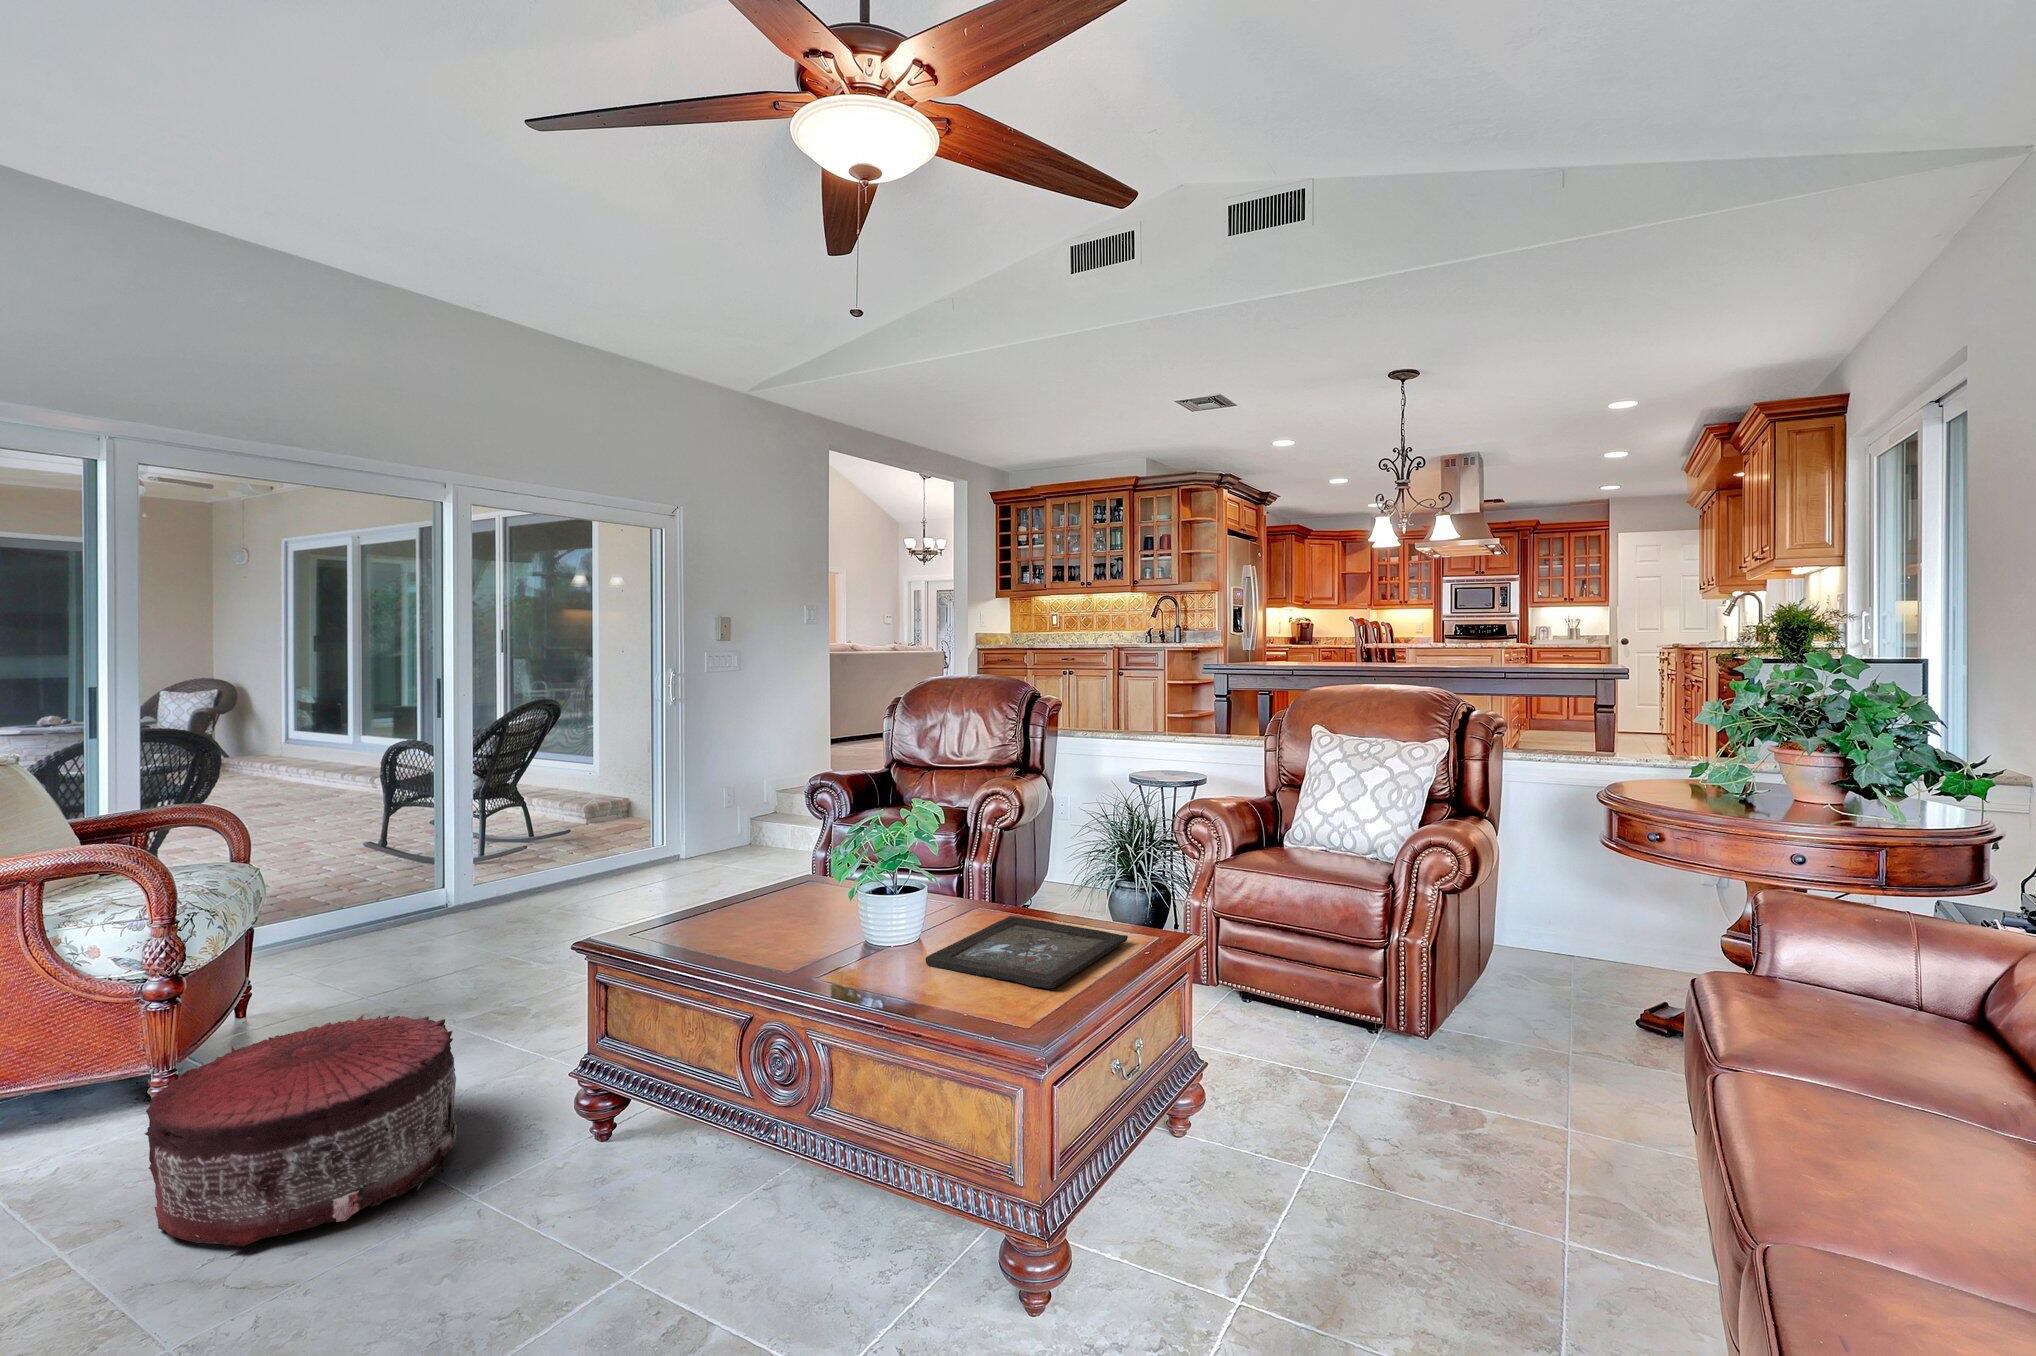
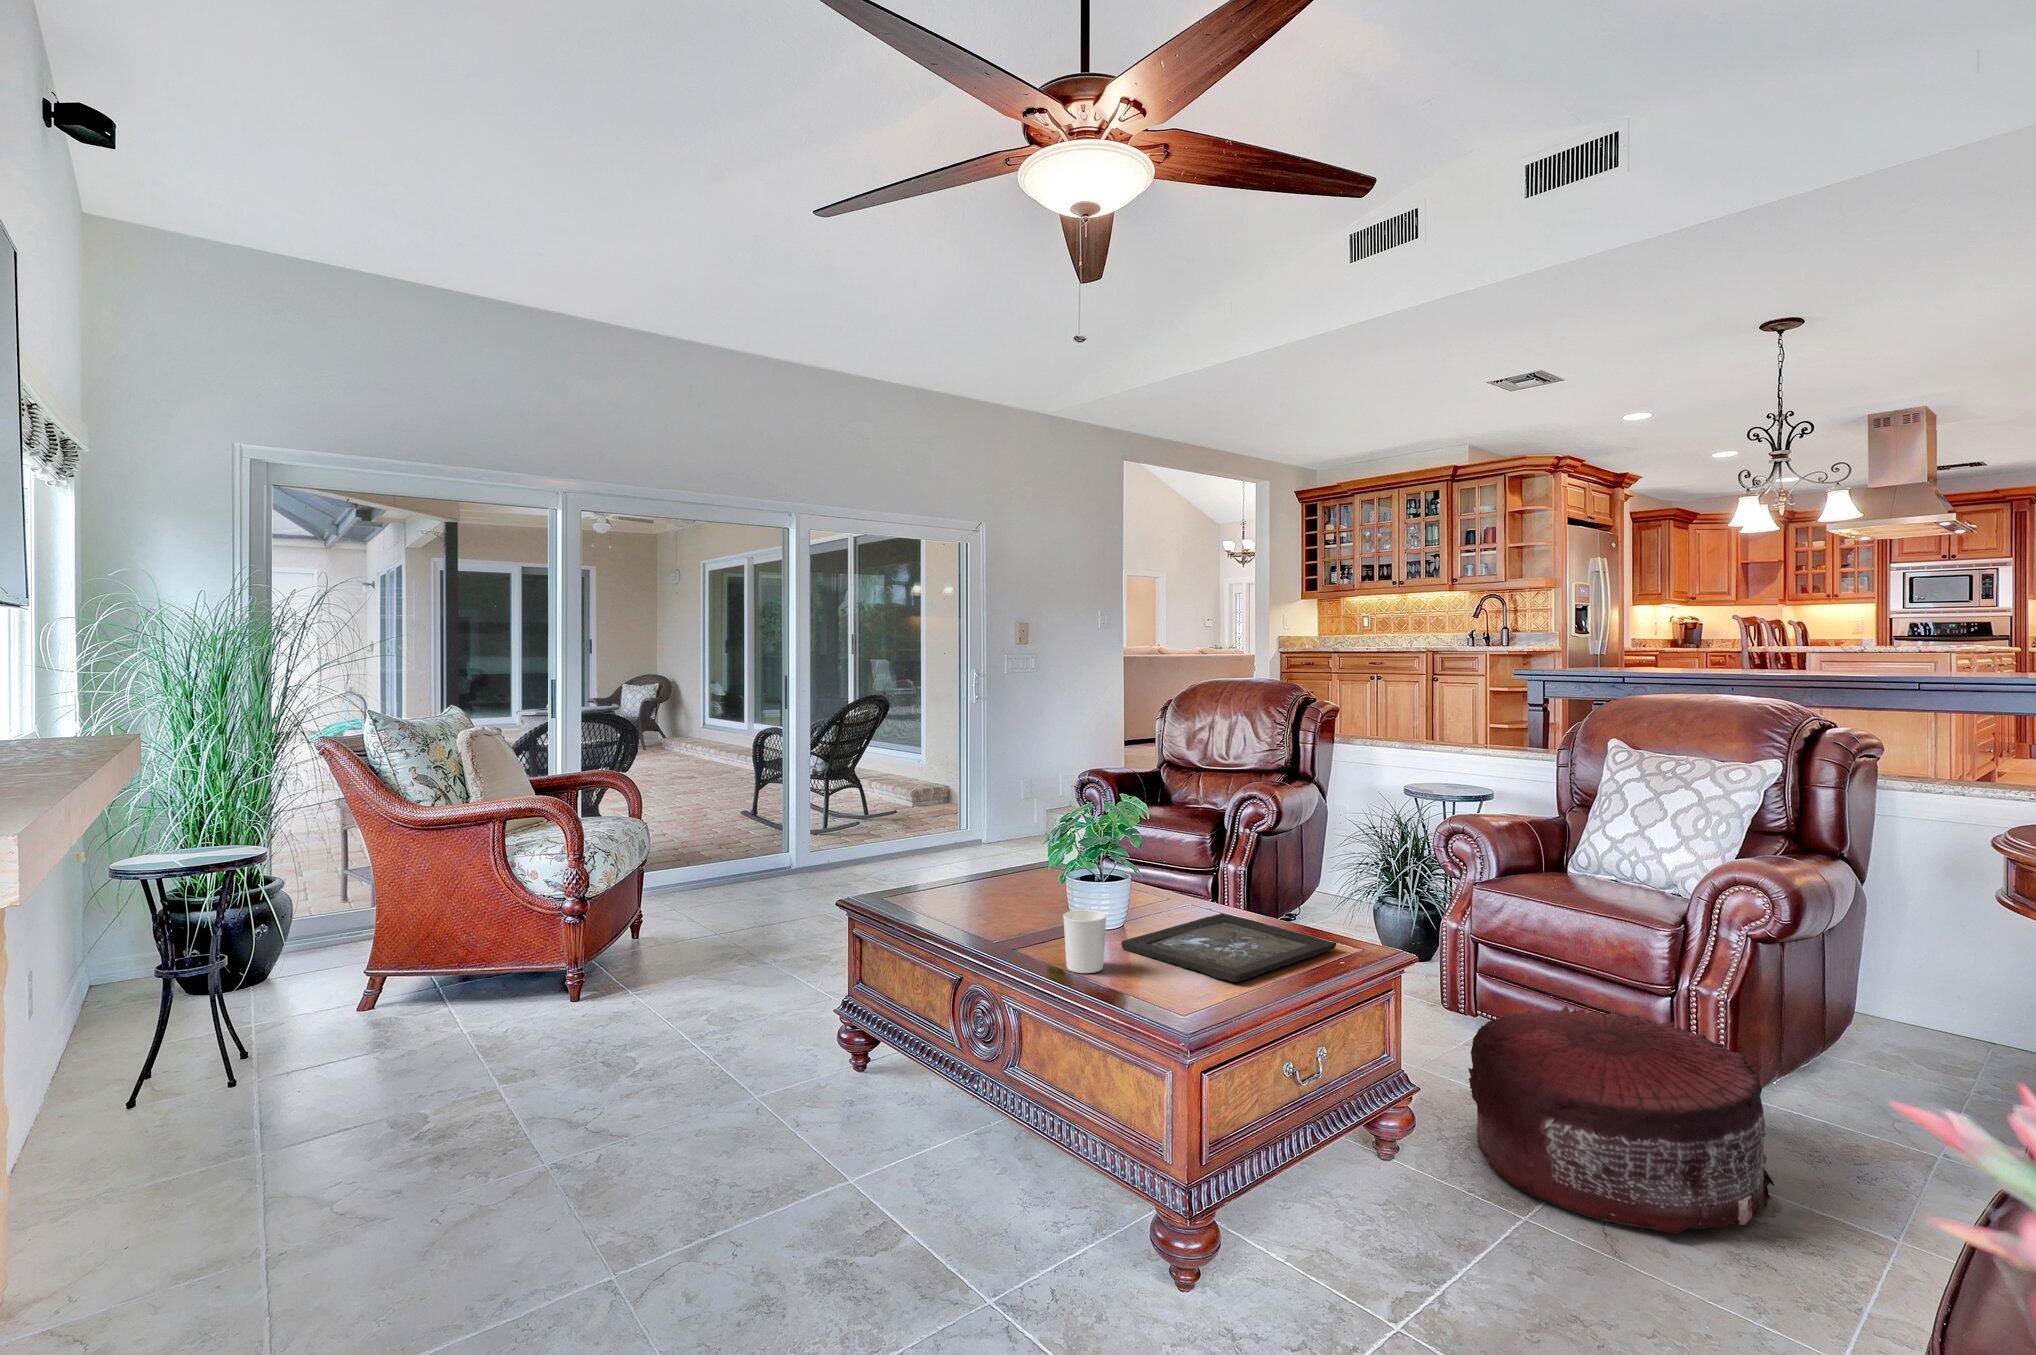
candle holder: none [873,930,919,998] -> present [1063,910,1106,973]
pouf: present [145,1015,457,1246] -> present [1468,1006,1774,1234]

